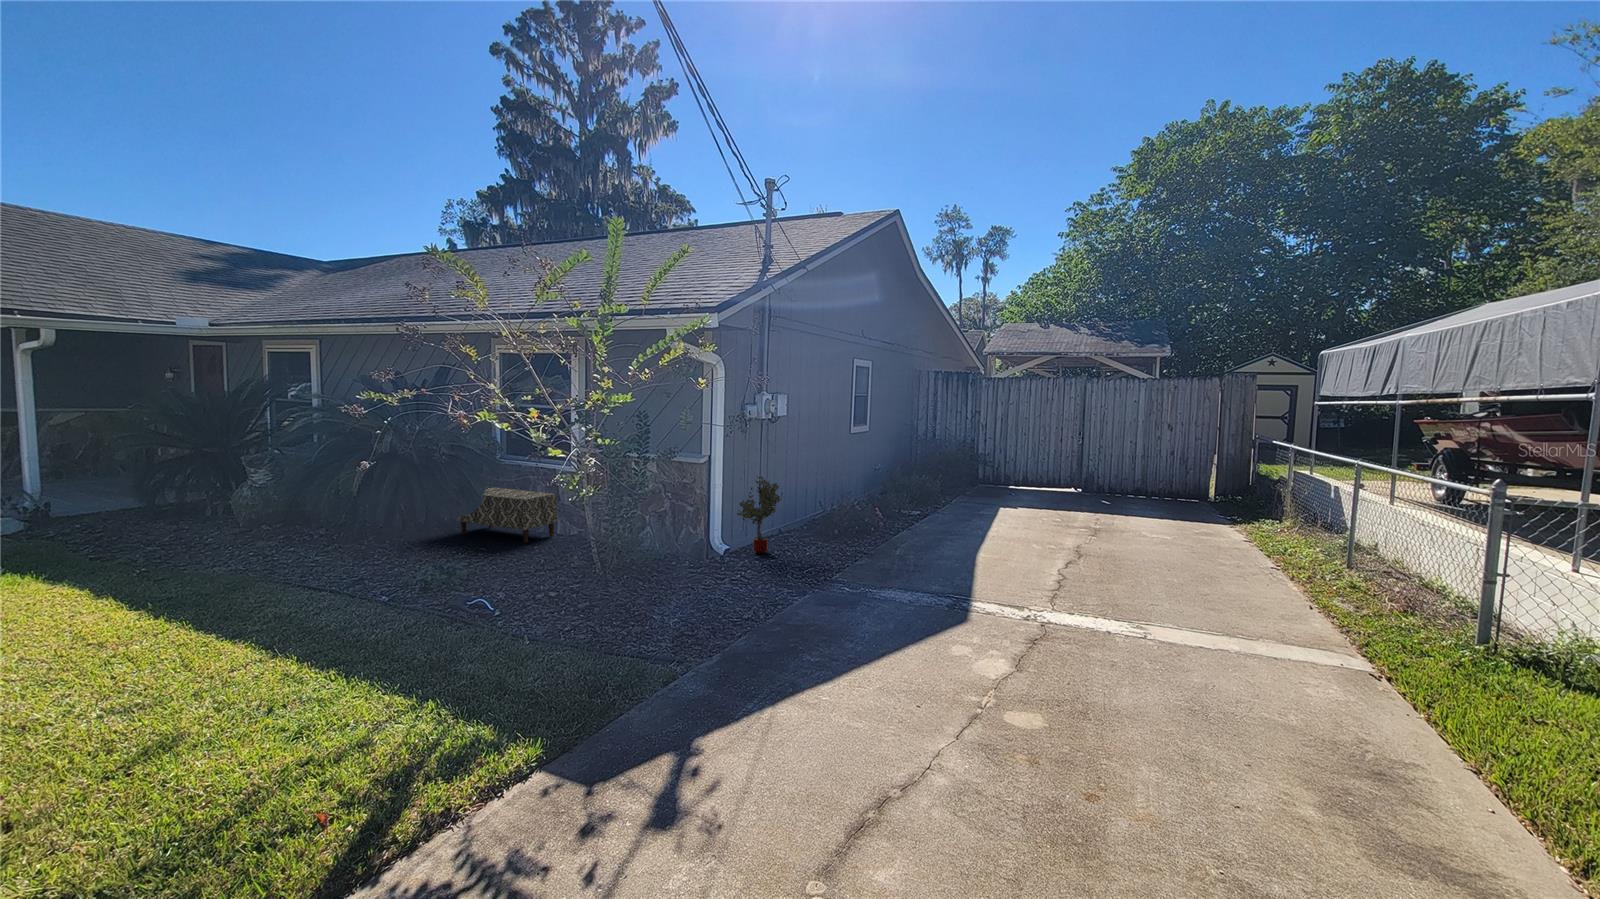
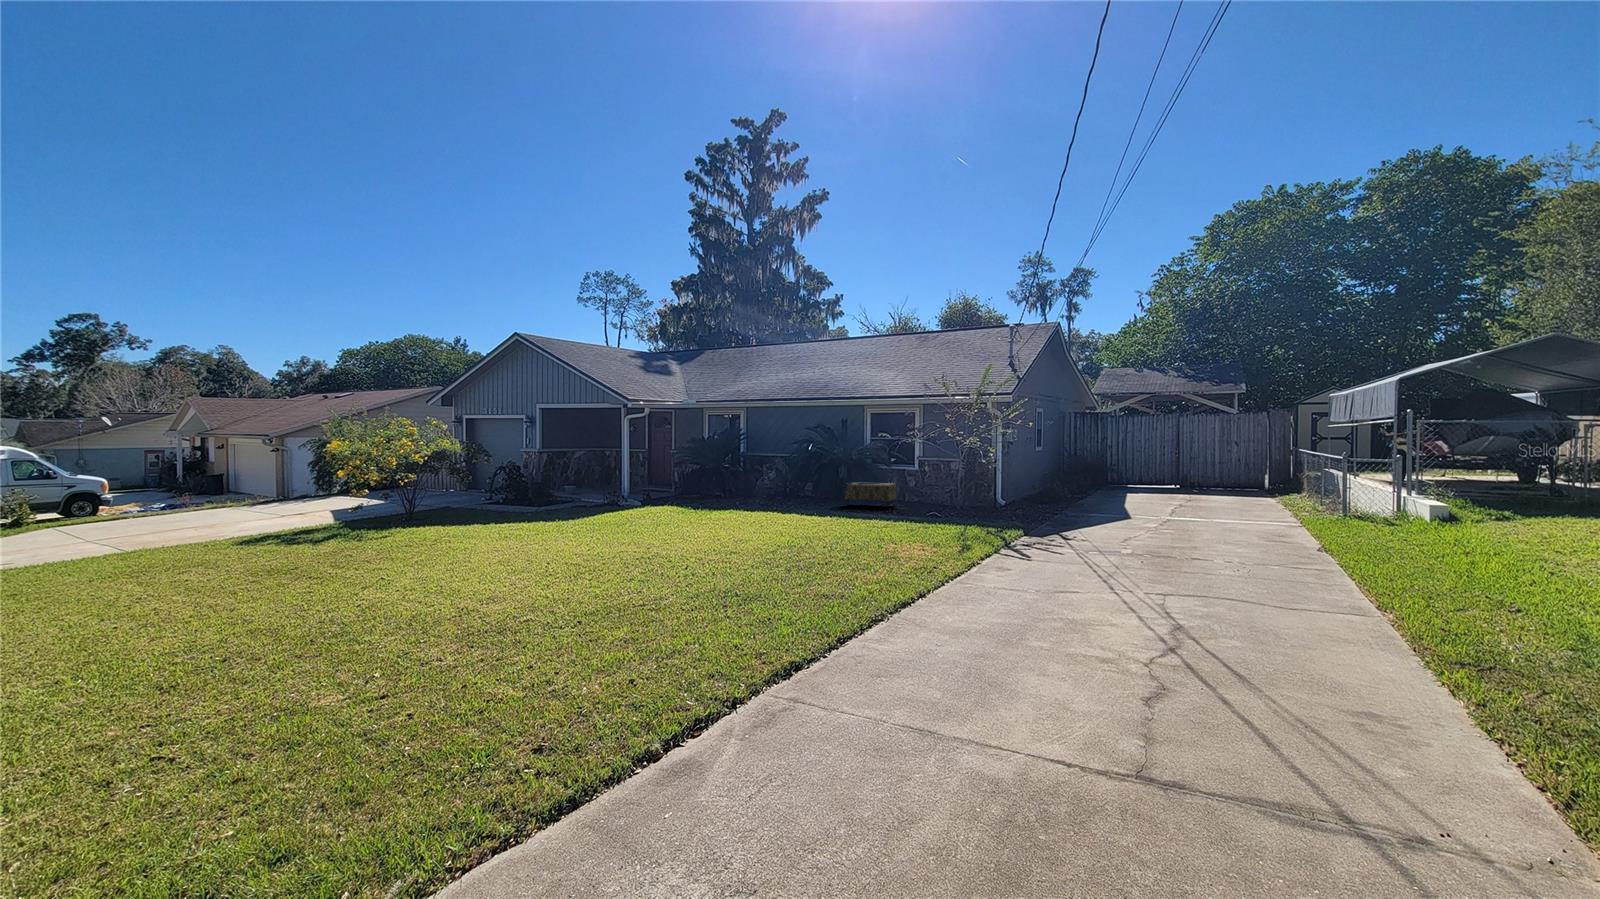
potted tree: present [737,476,781,554] -> none [1000,469,1021,509]

